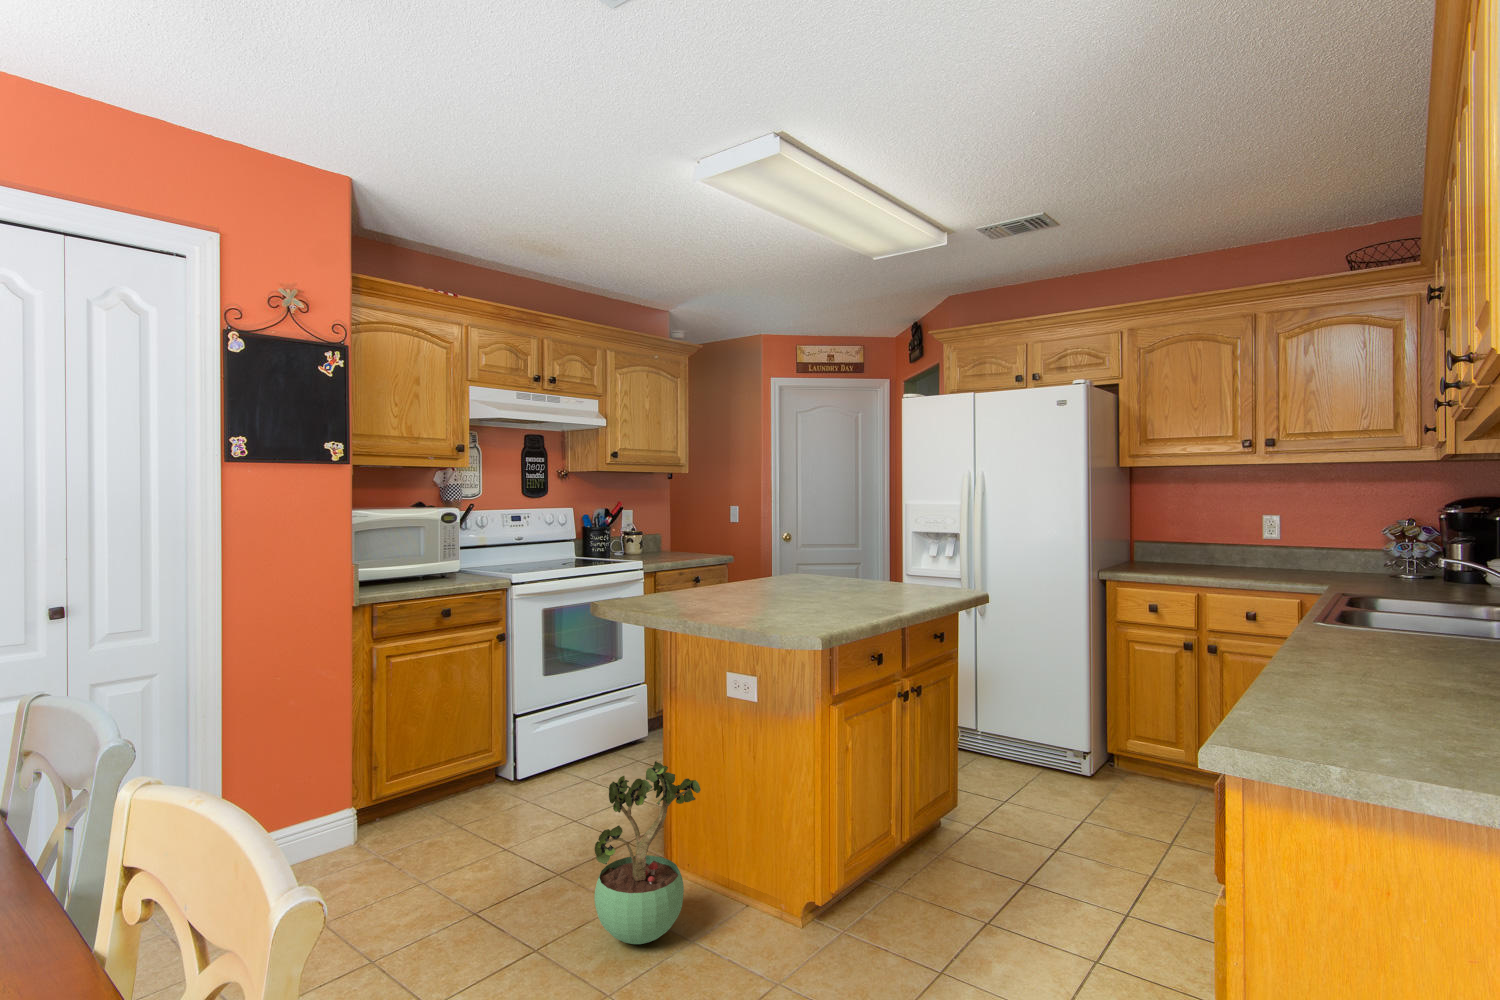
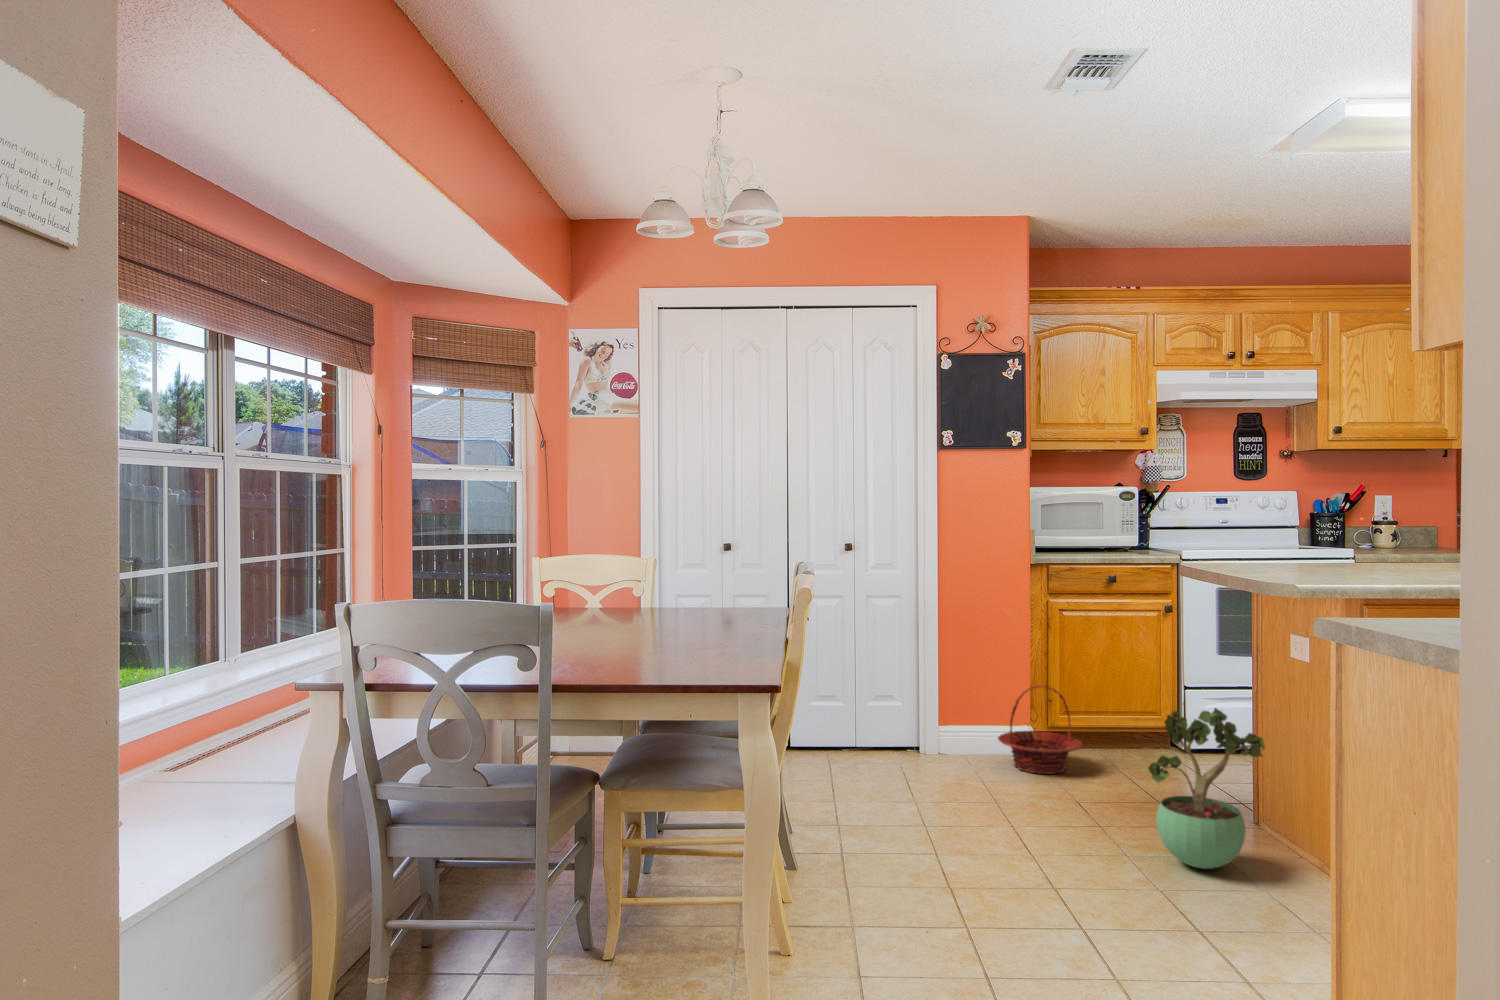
basket: none [324,756,435,872] -> present [998,685,1083,774]

